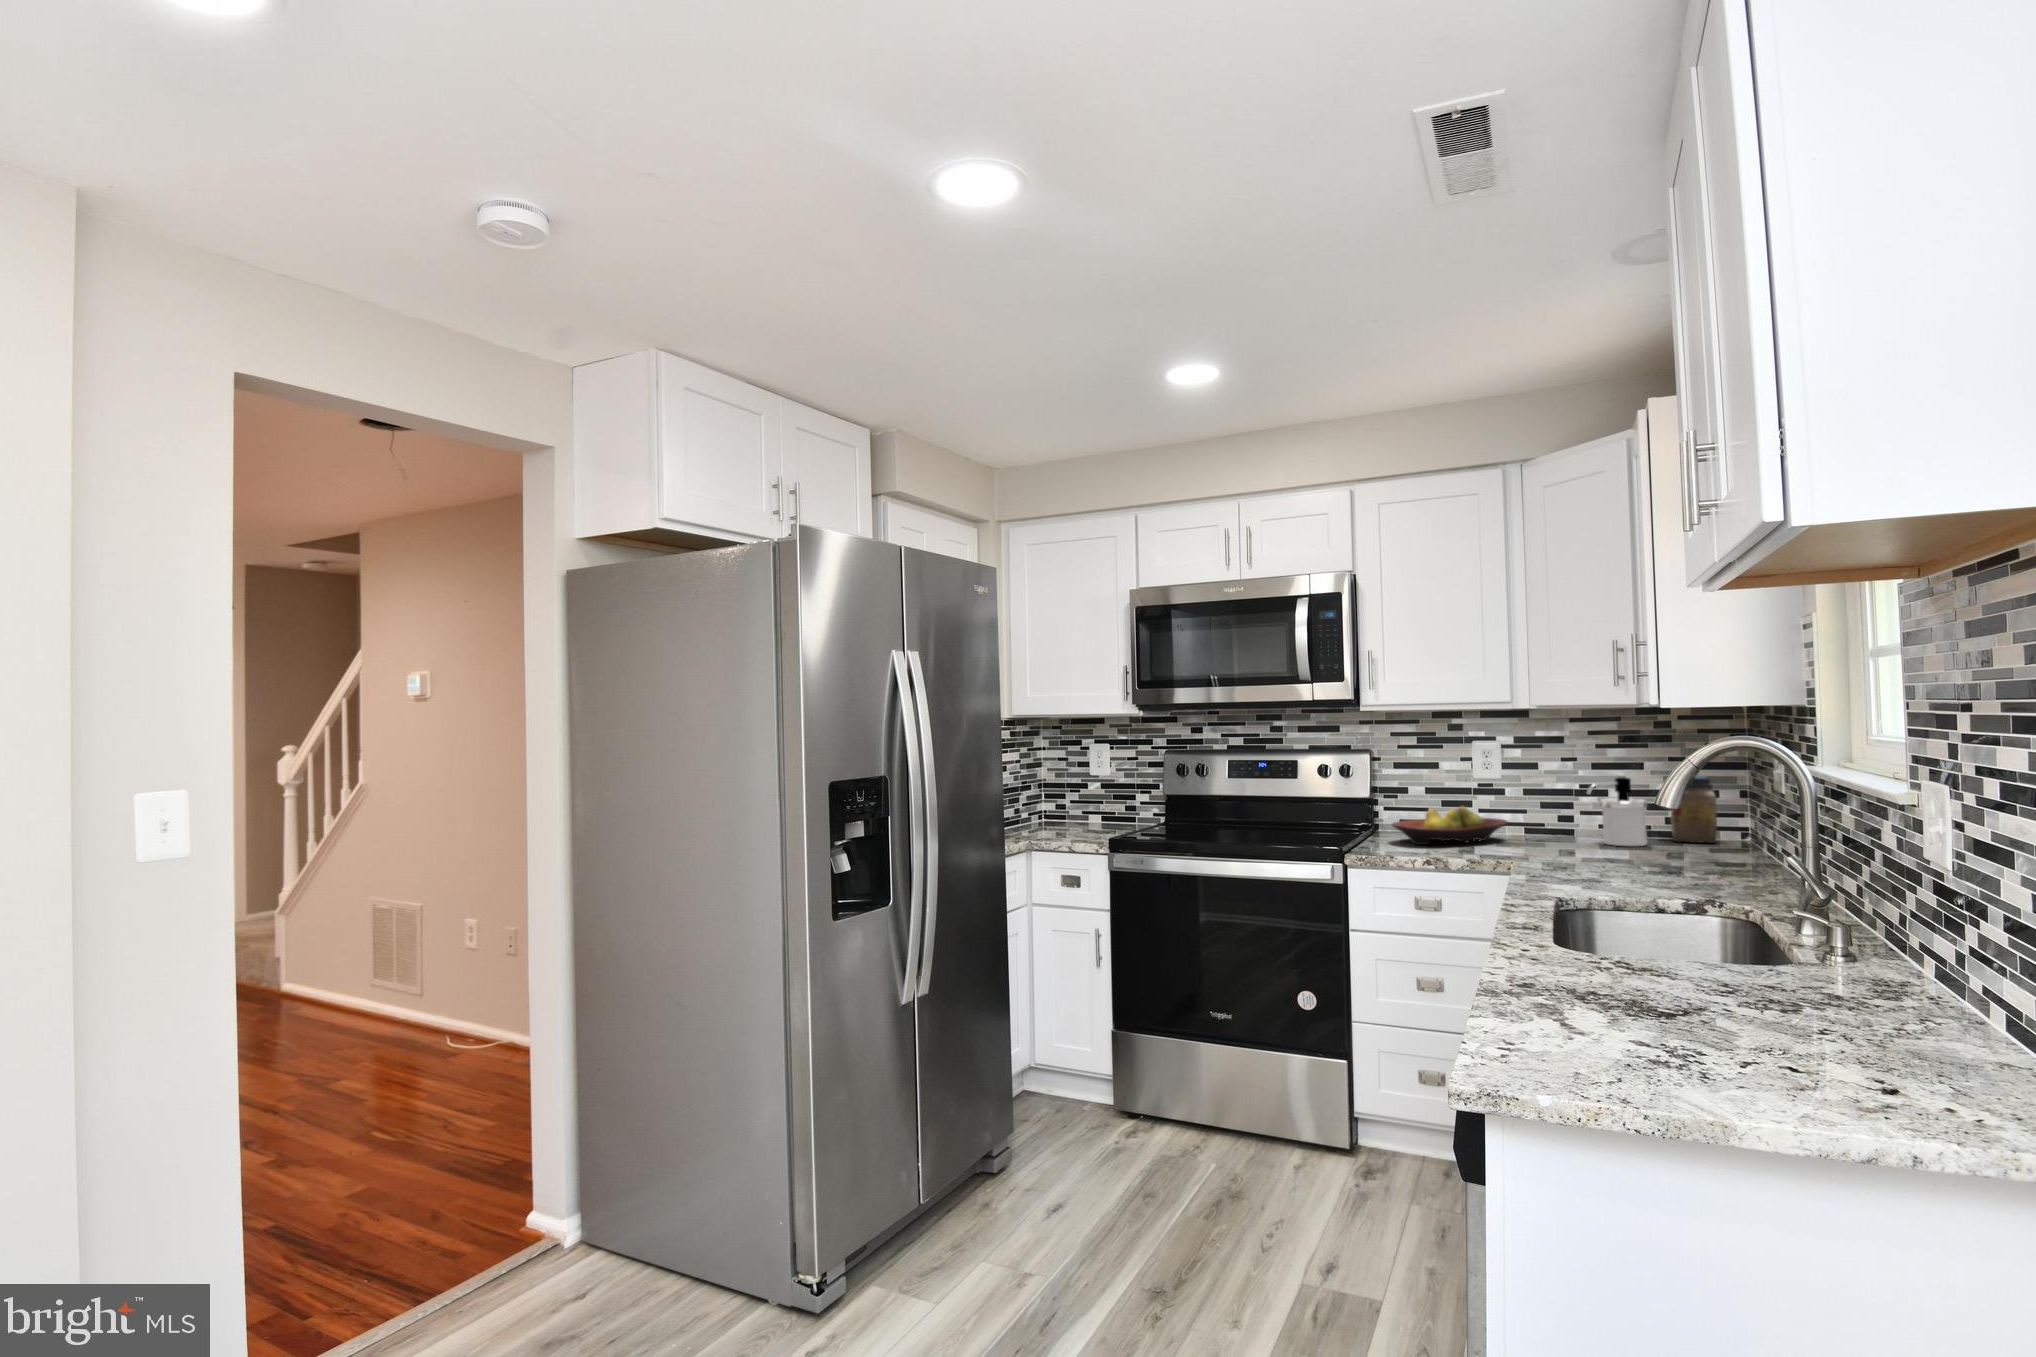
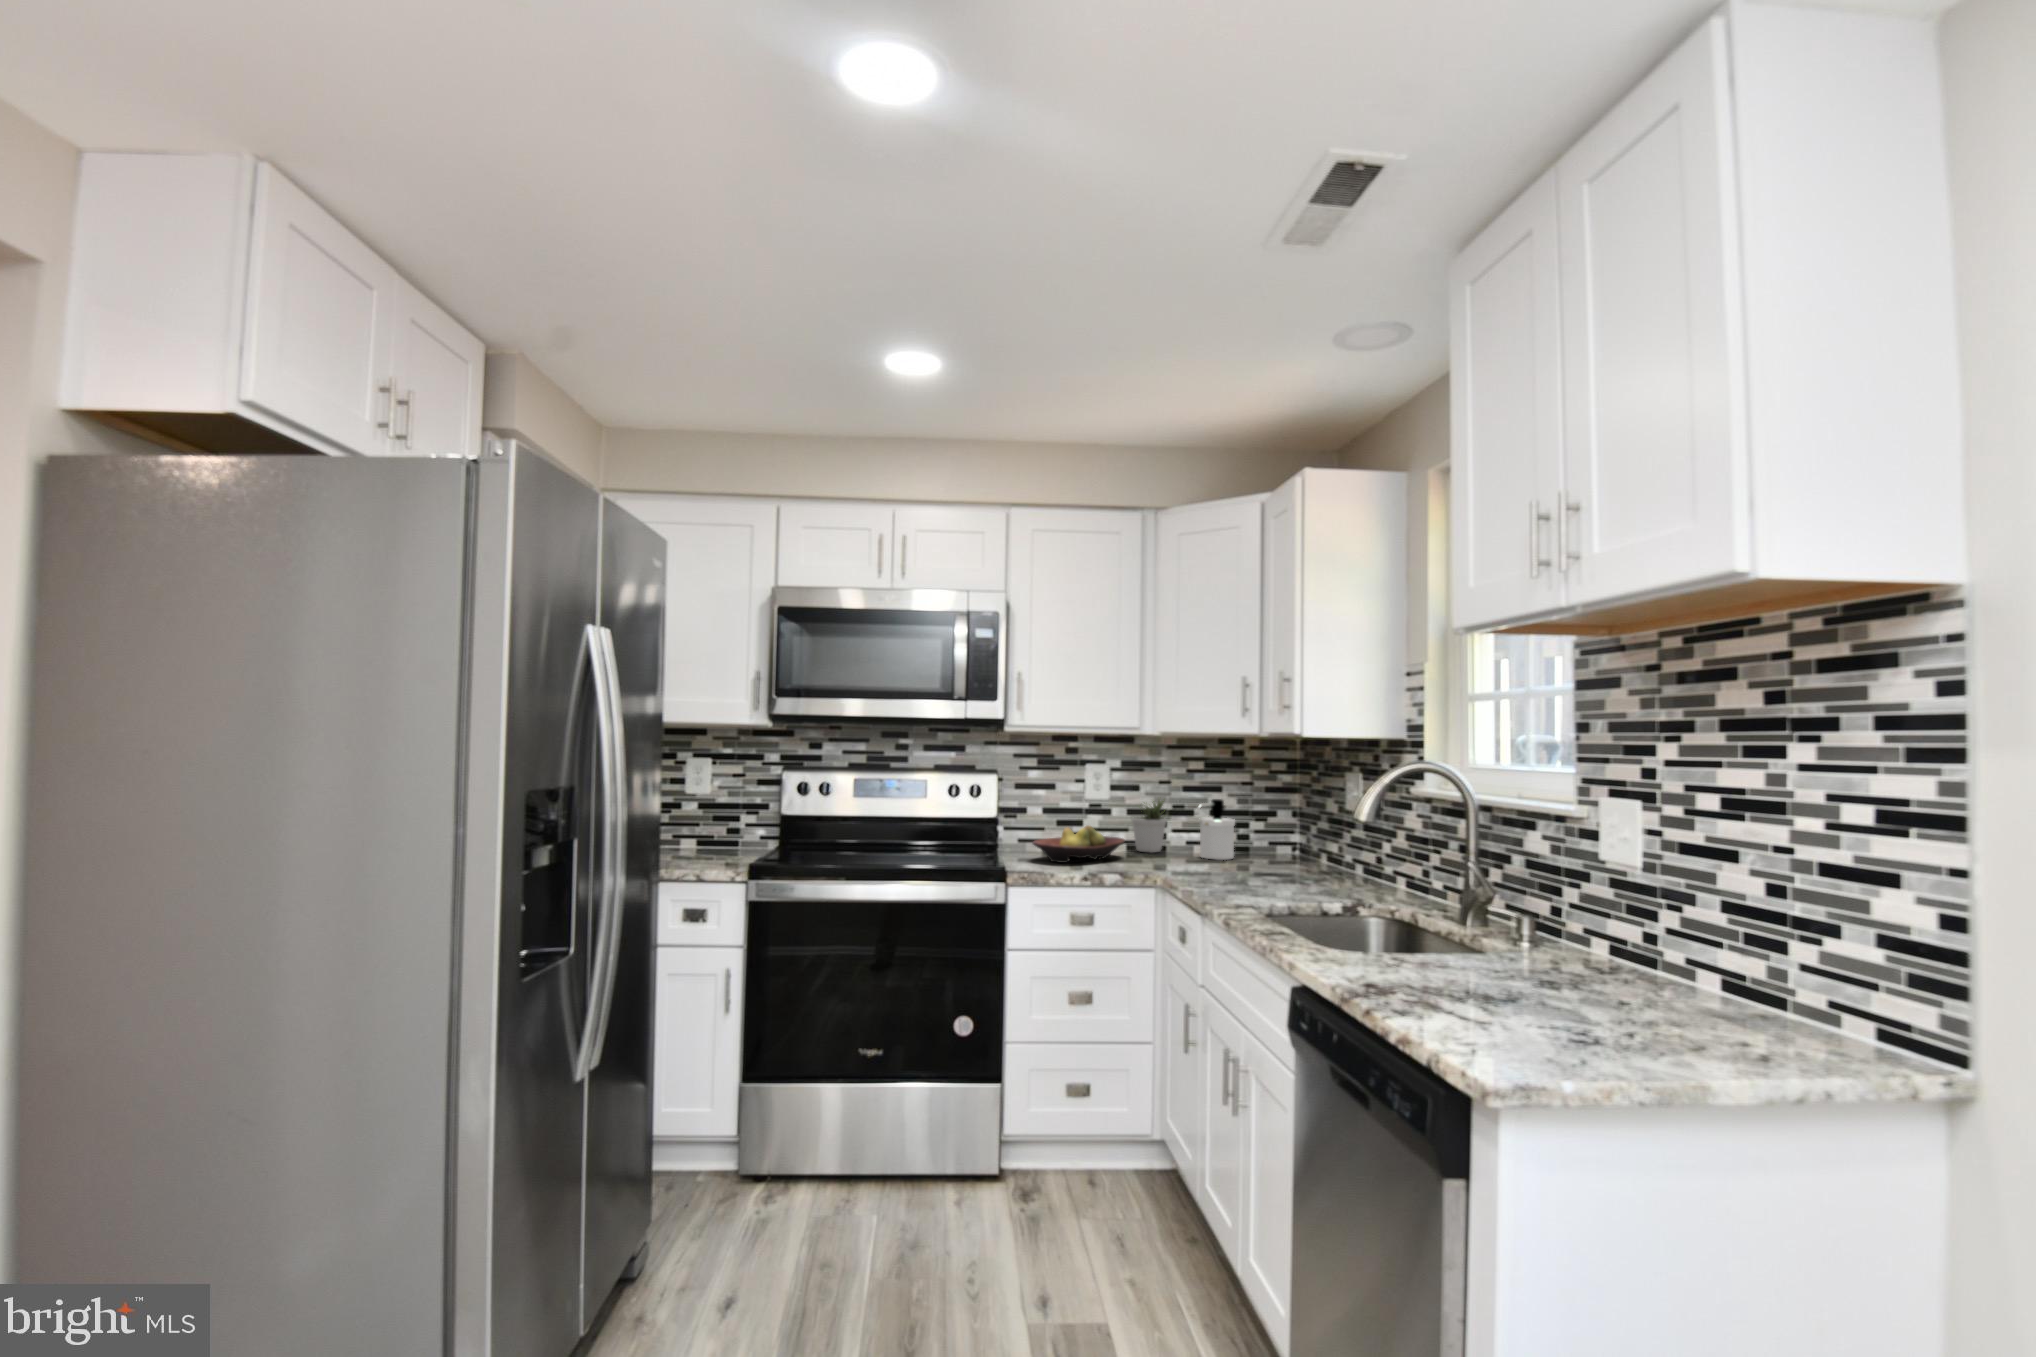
potted plant: none [1529,774,1572,836] -> present [1132,801,1167,853]
jar: present [1671,776,1717,843] -> none [1240,799,1278,855]

